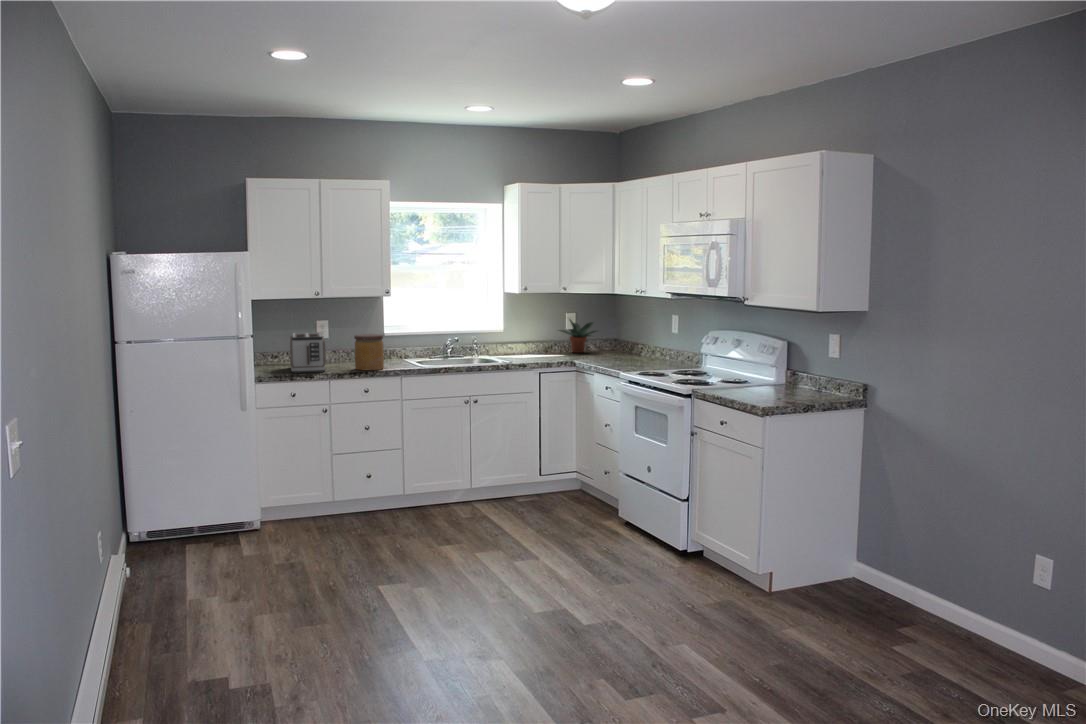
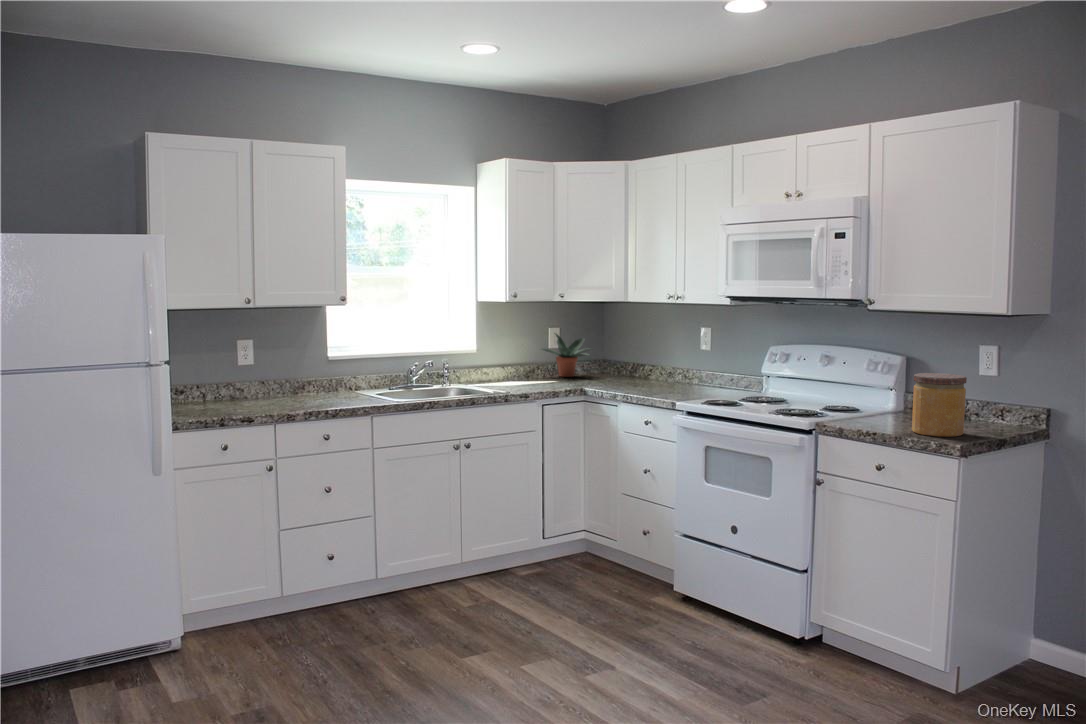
toaster: present [290,332,326,373] -> none [208,356,271,416]
jar: present [354,334,384,370] -> present [912,373,967,437]

